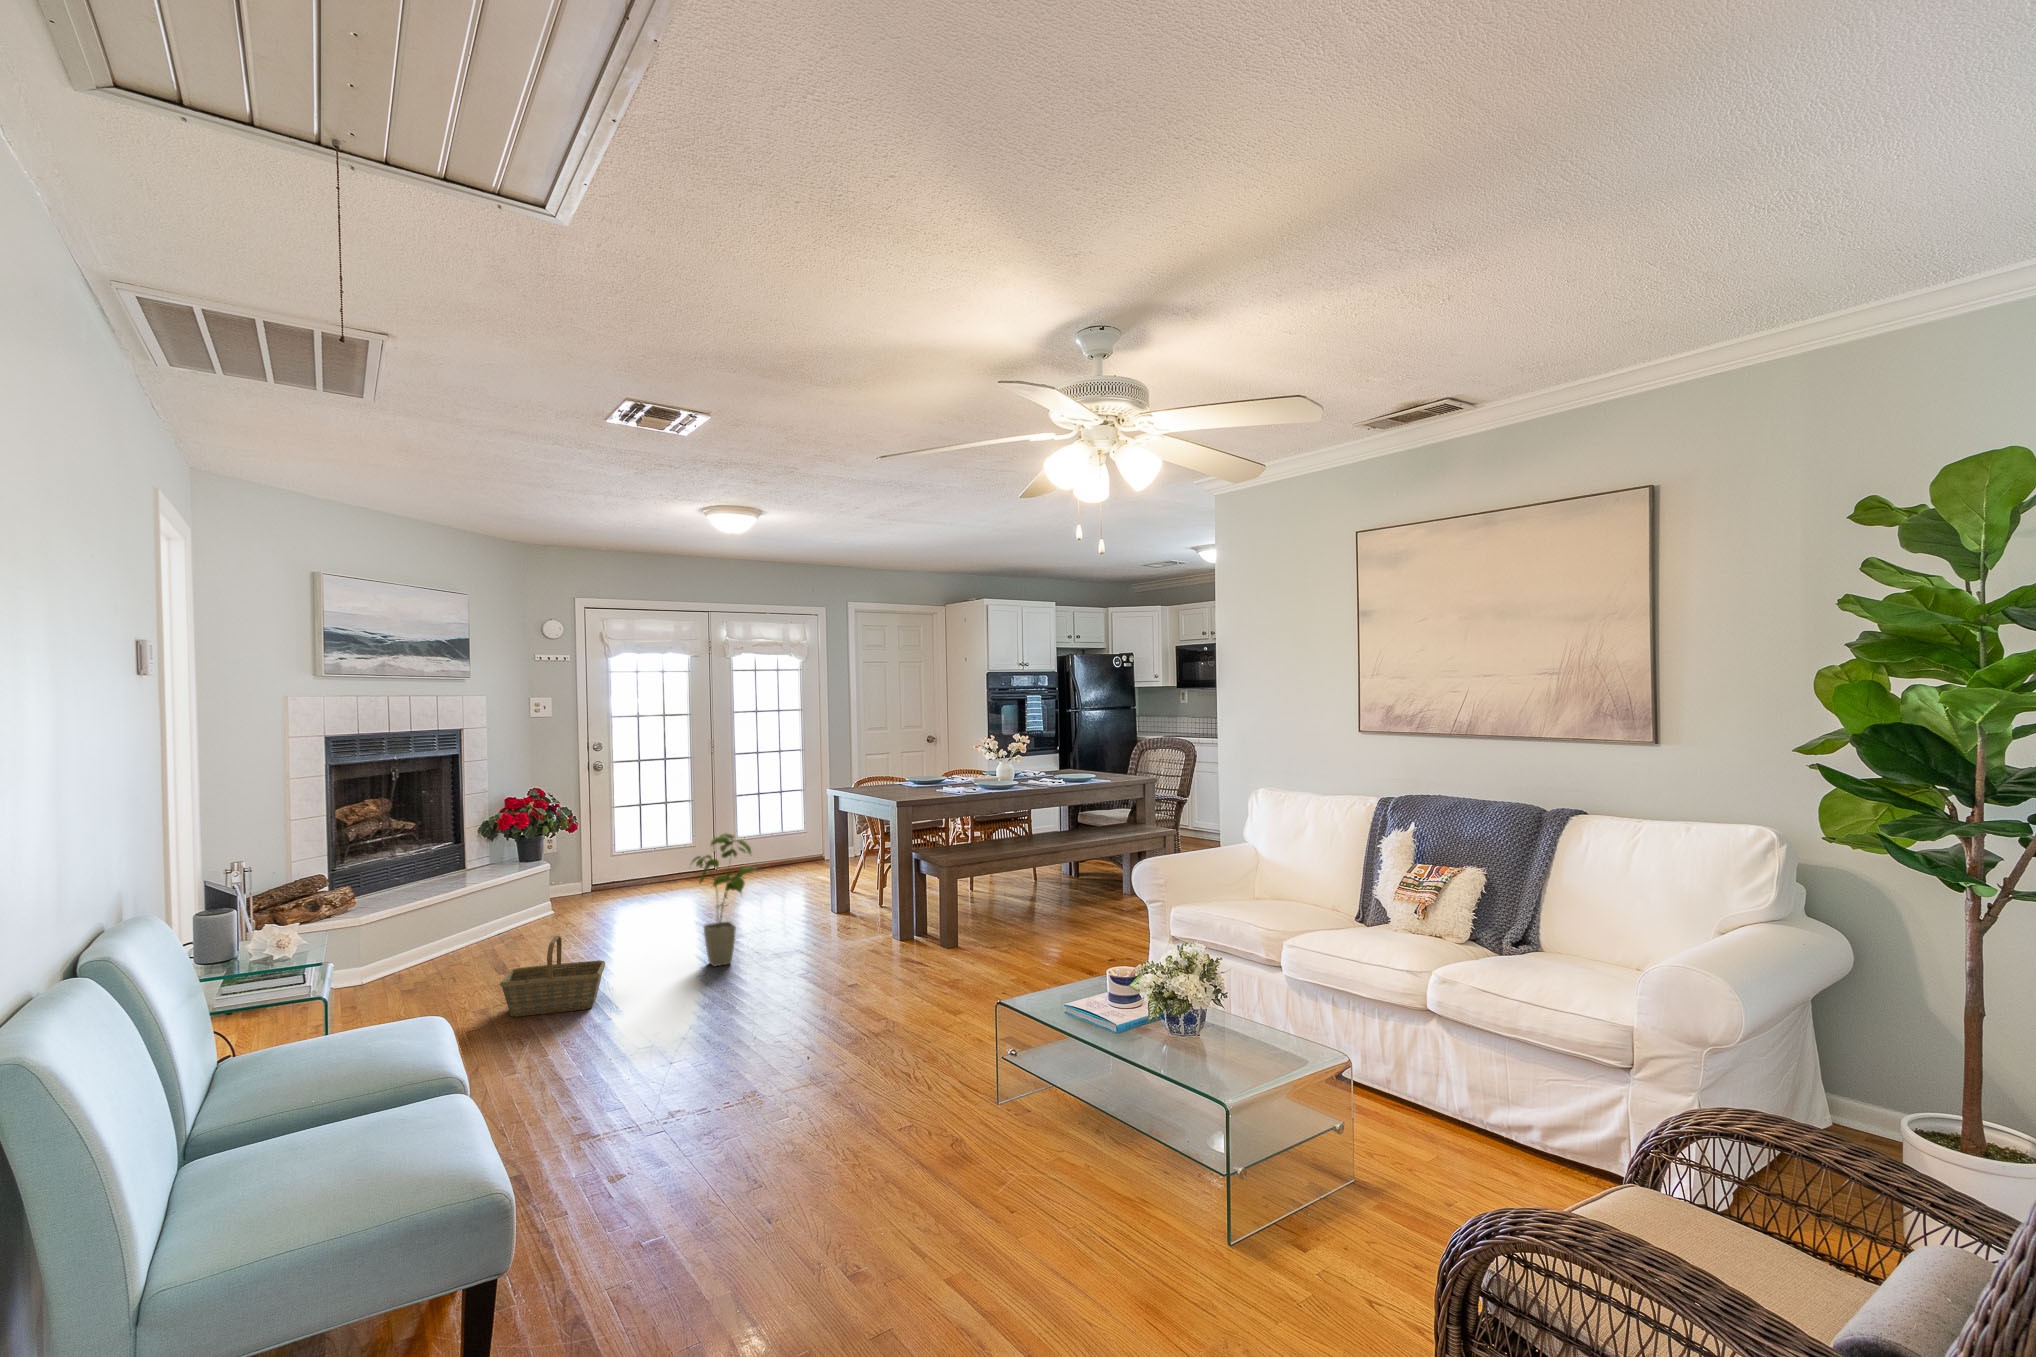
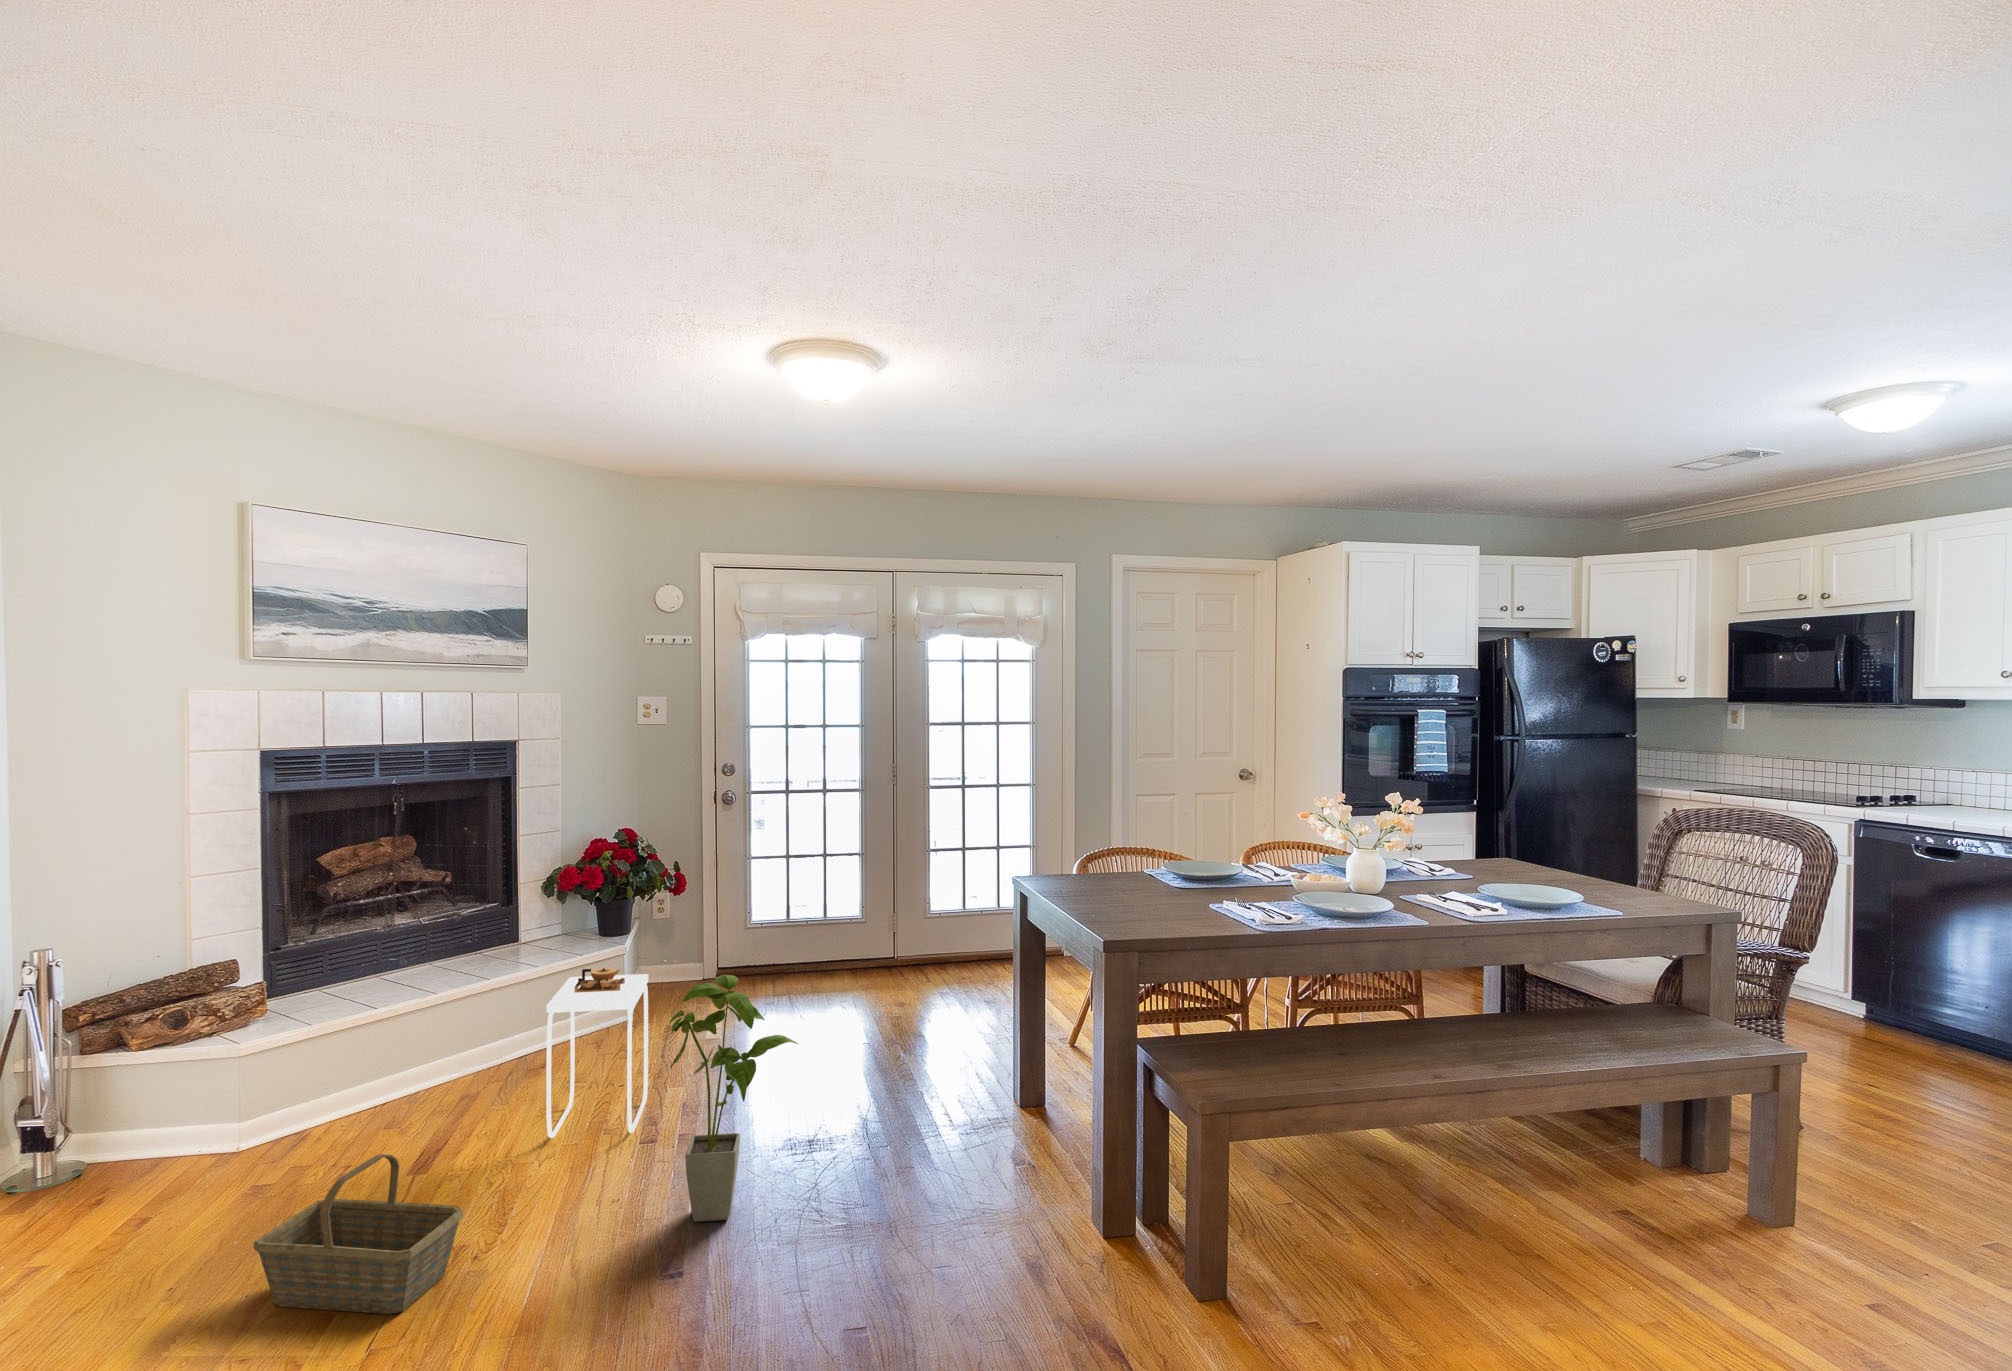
side table: none [574,855,636,954] -> present [546,968,648,1138]

